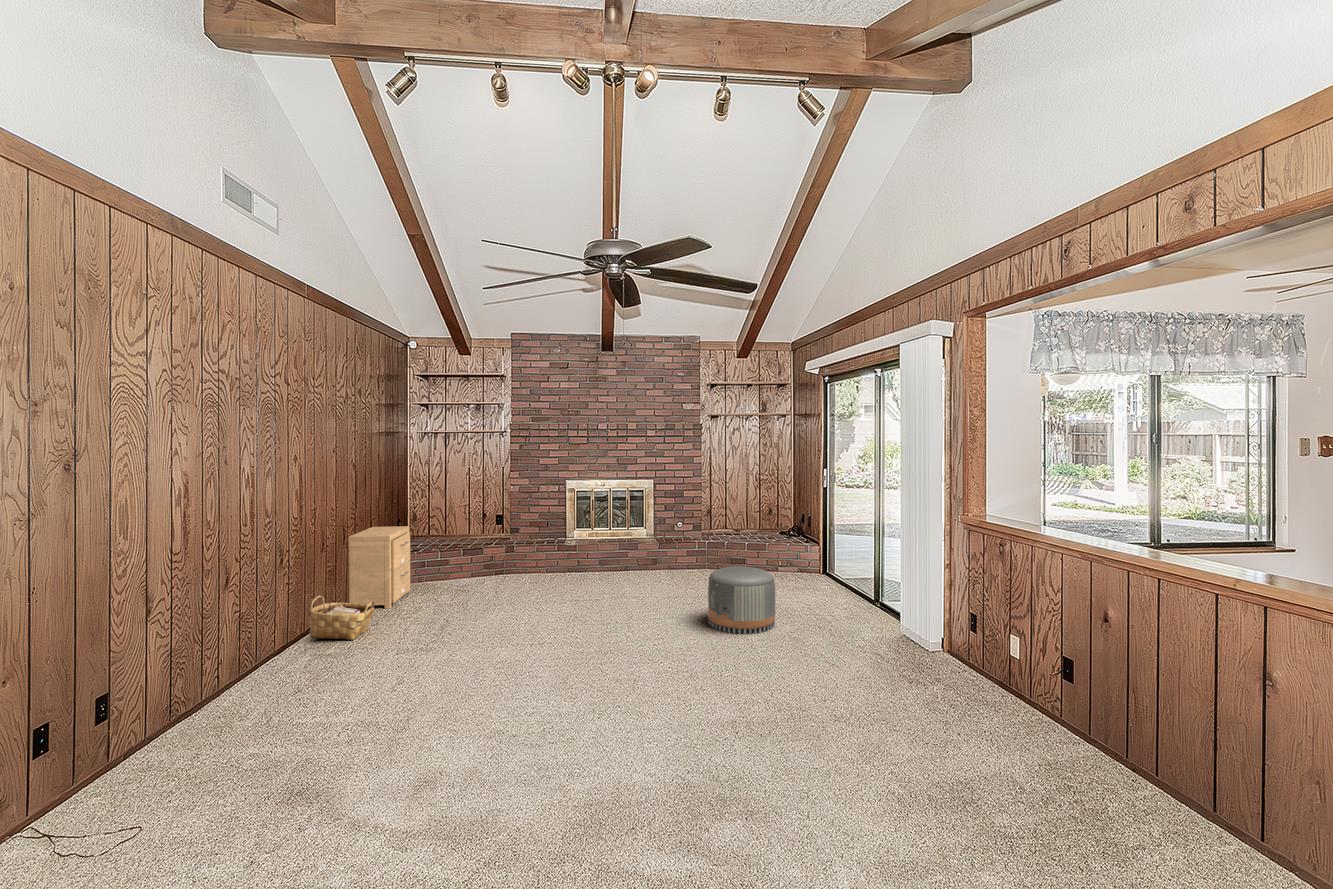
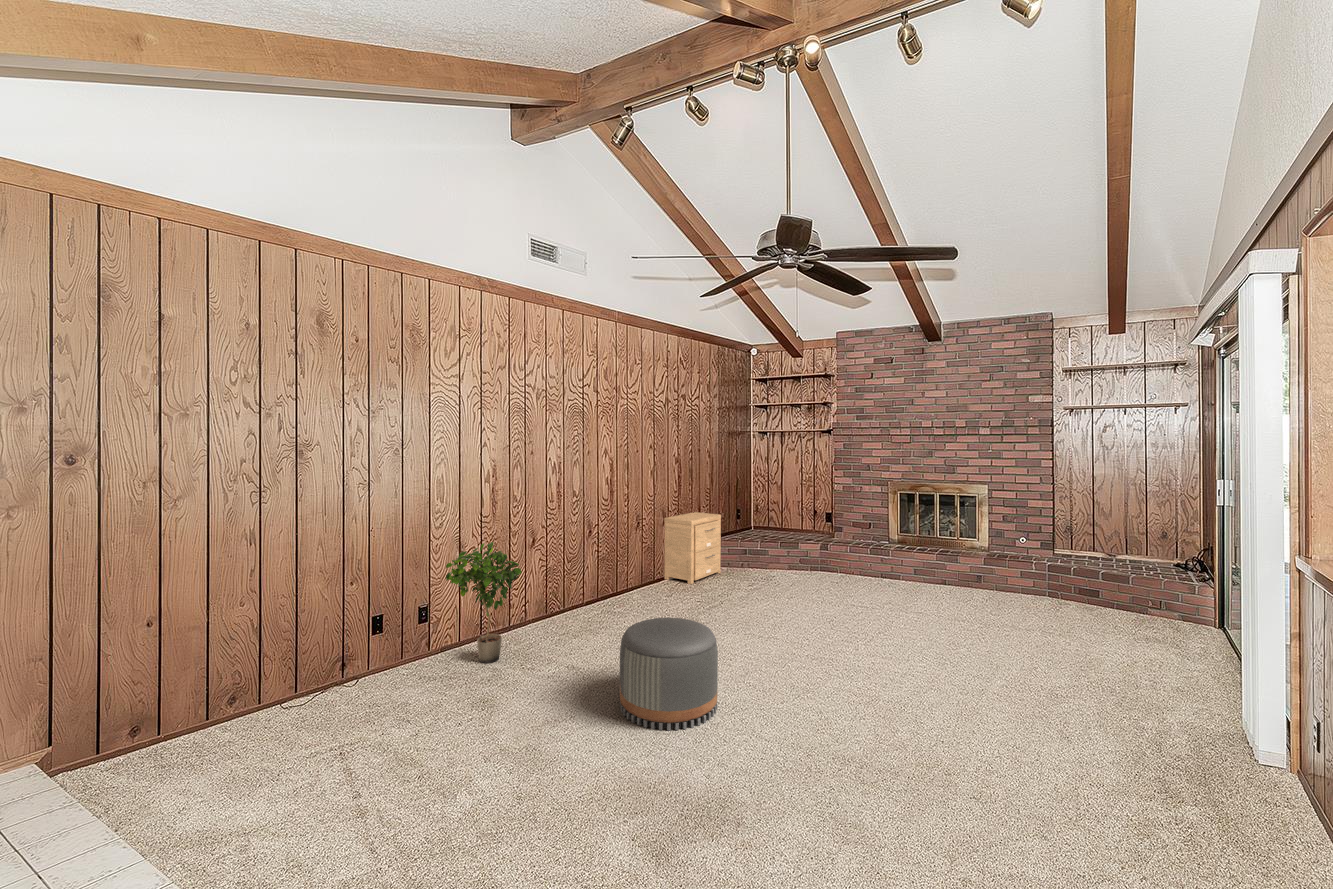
pouf: present [708,567,775,634] -> present [620,617,718,731]
potted plant: none [142,586,293,749] -> present [446,542,522,663]
woven basket: present [308,596,375,640] -> none [614,563,660,604]

